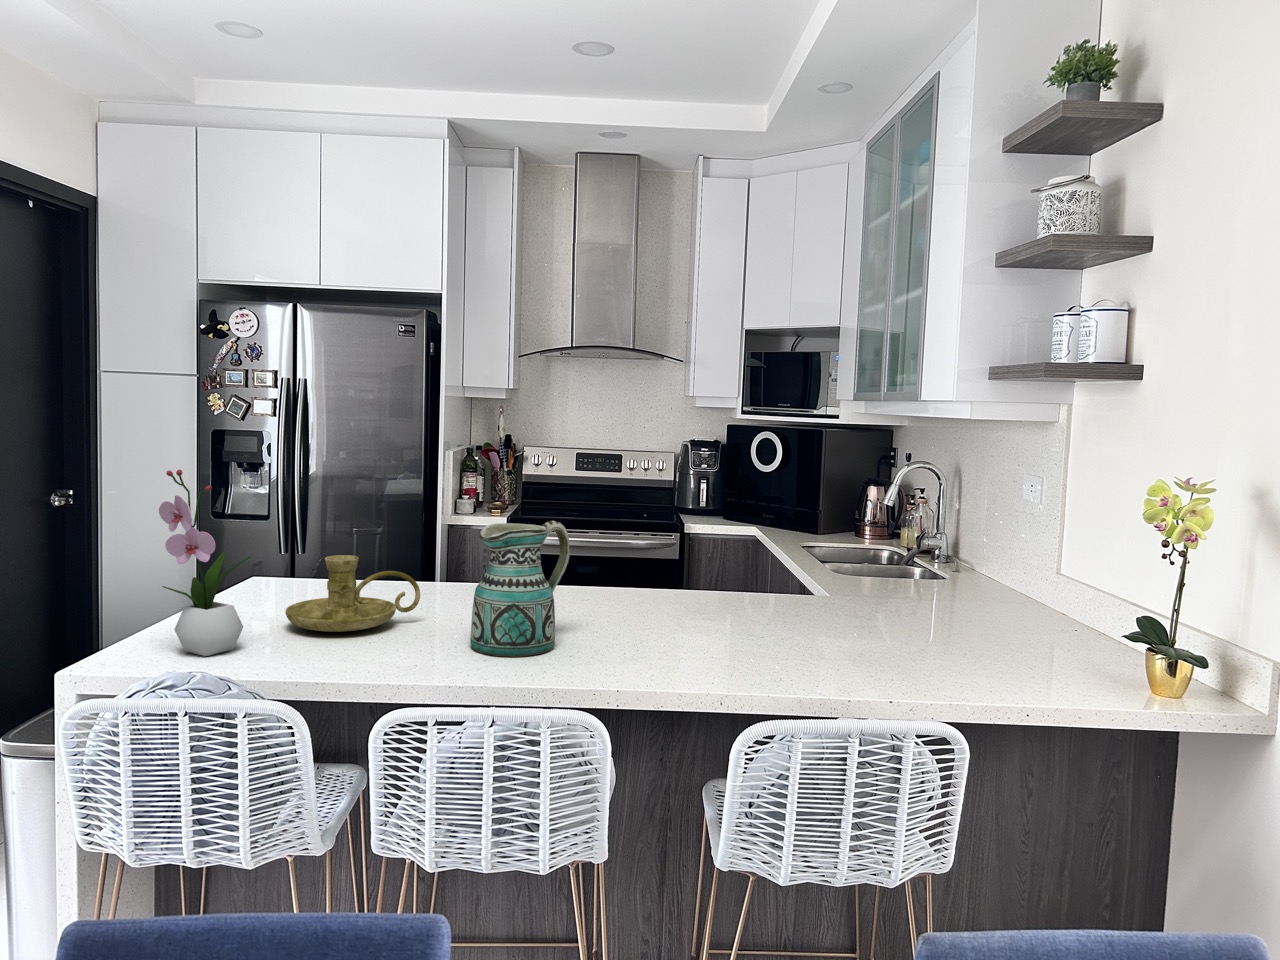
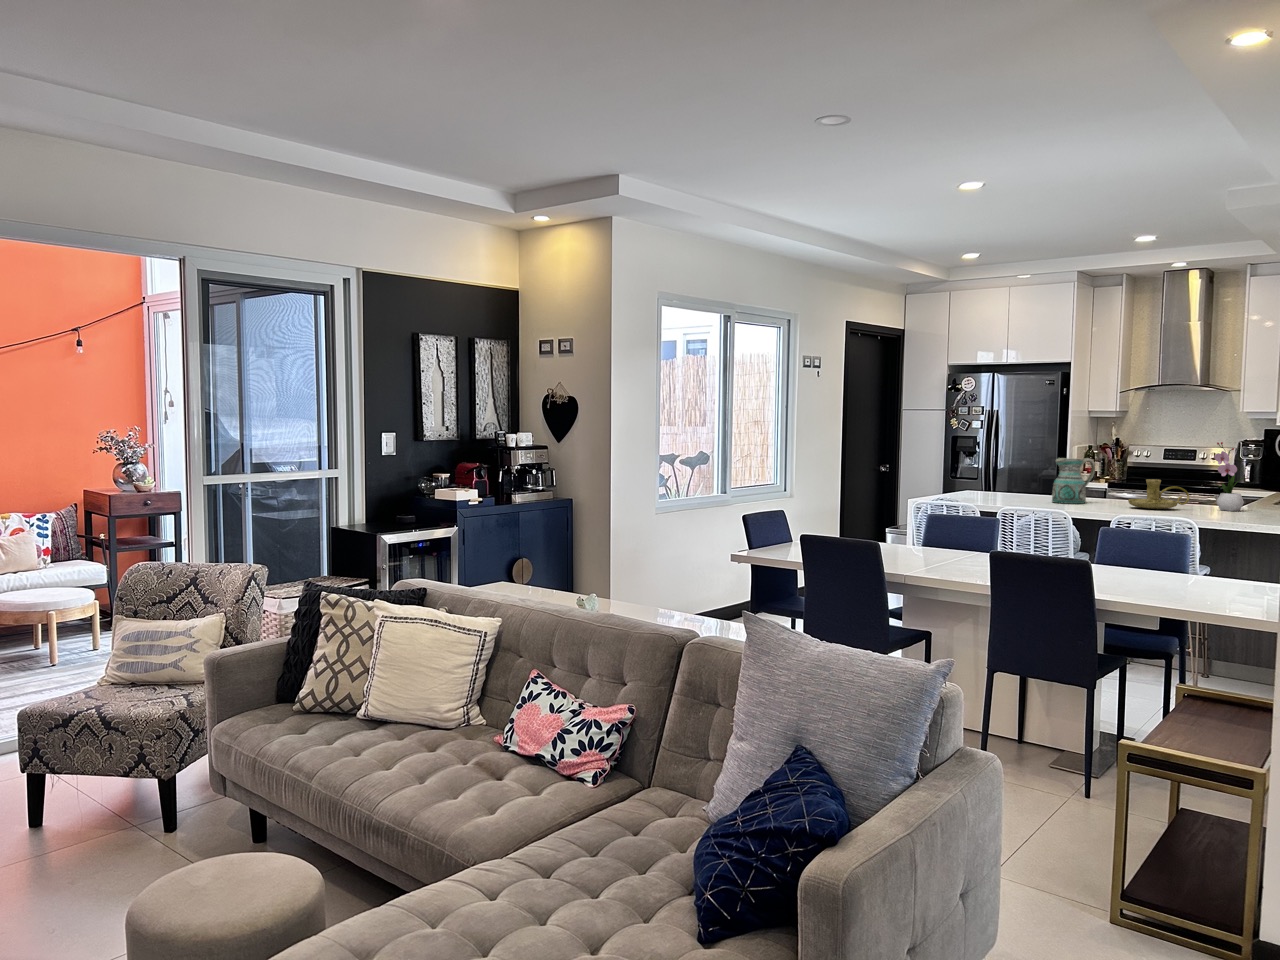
flower arrangement: present [159,470,251,656] -> present [1214,442,1244,511]
candle holder: present [285,555,420,632] -> present [1128,479,1189,509]

